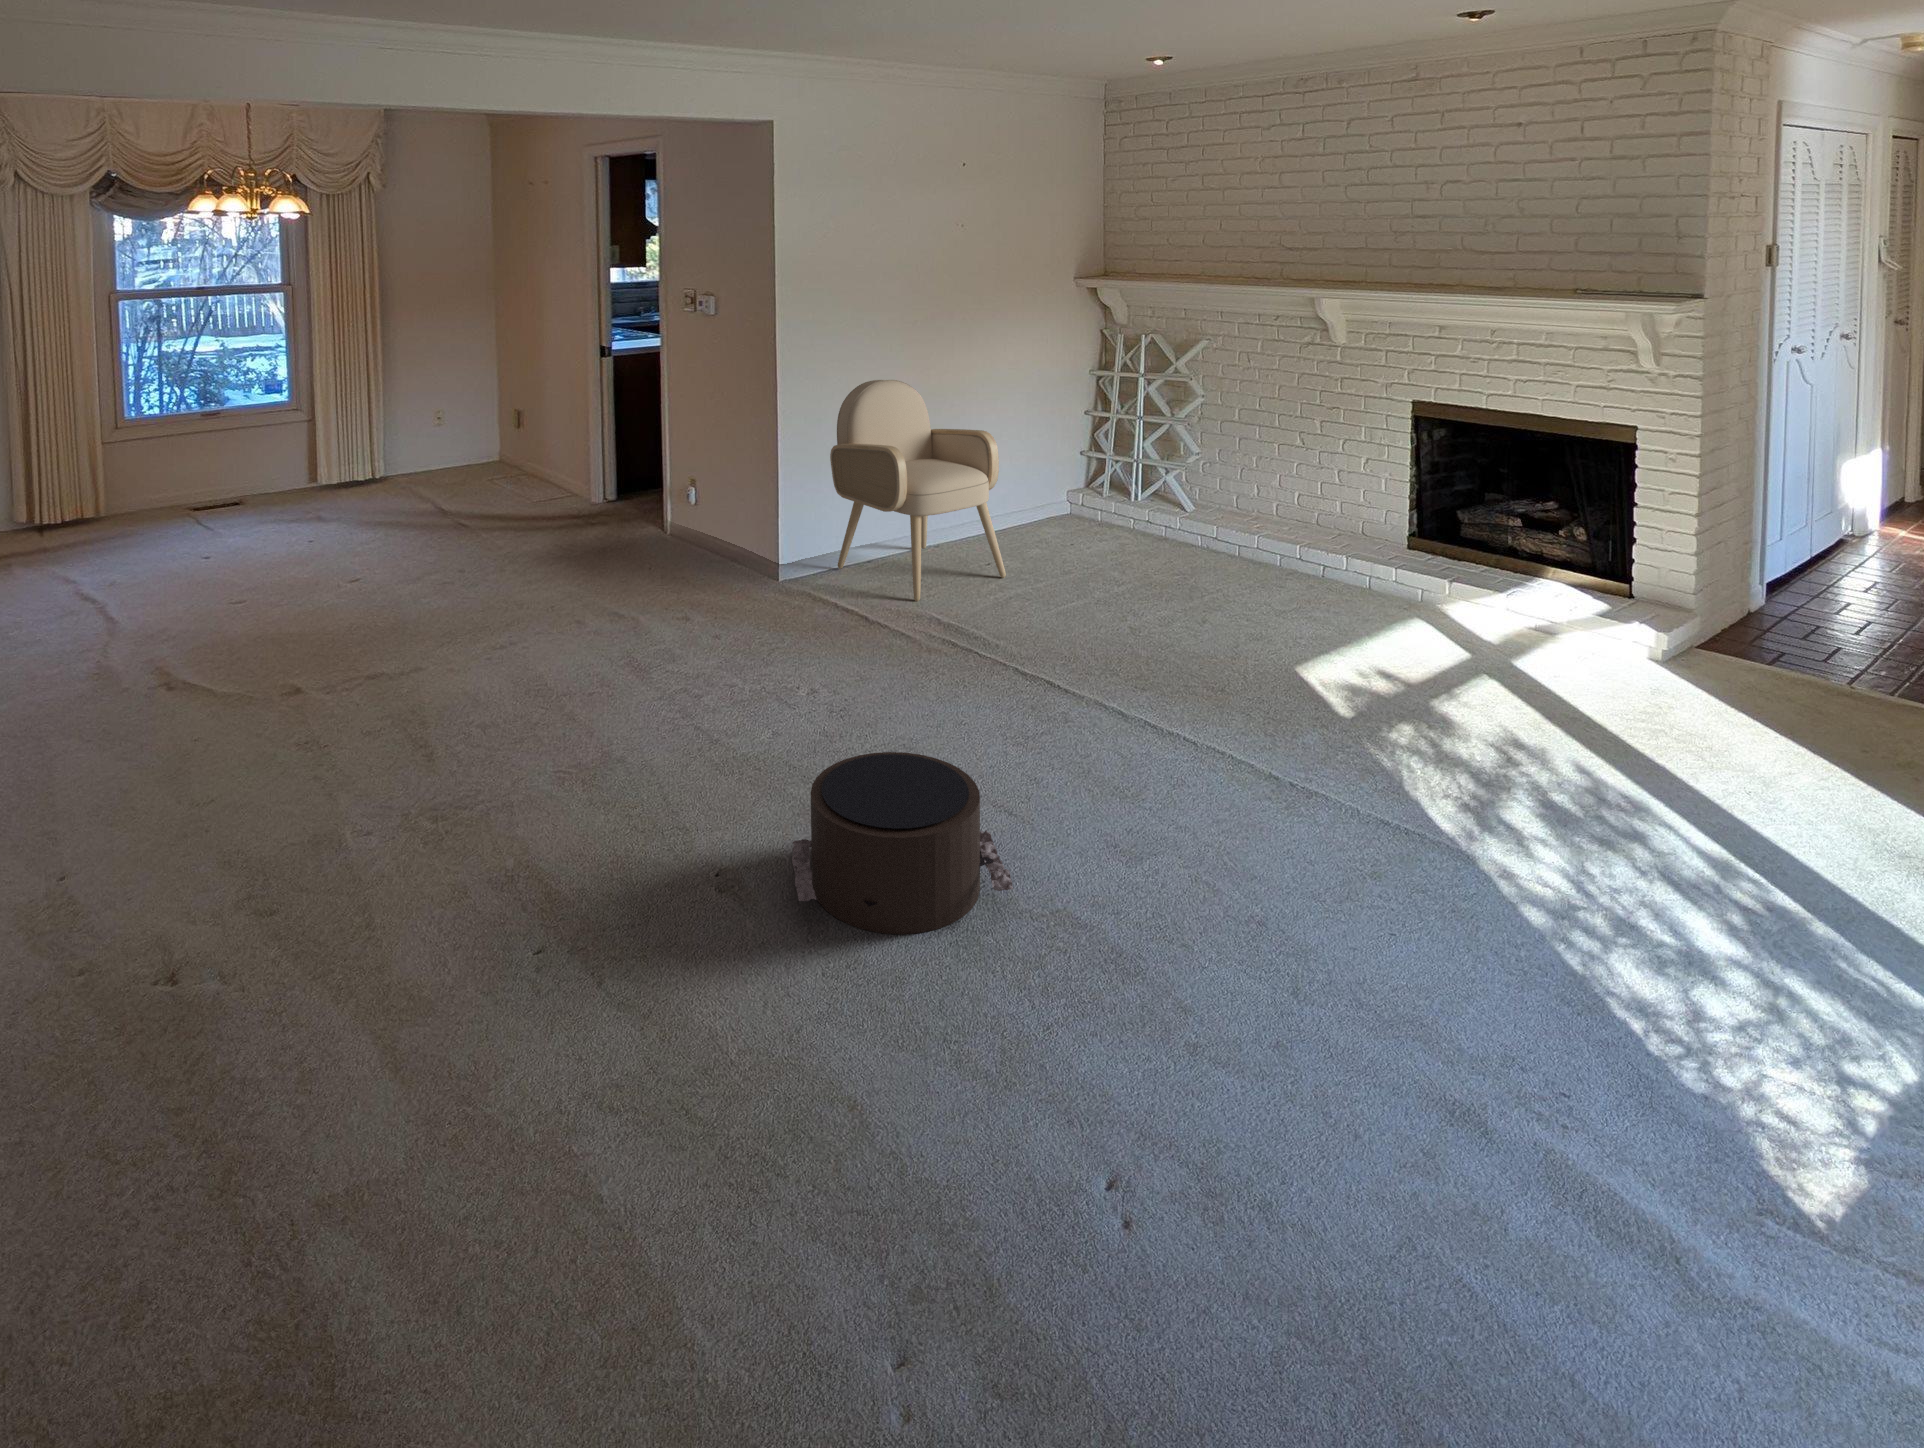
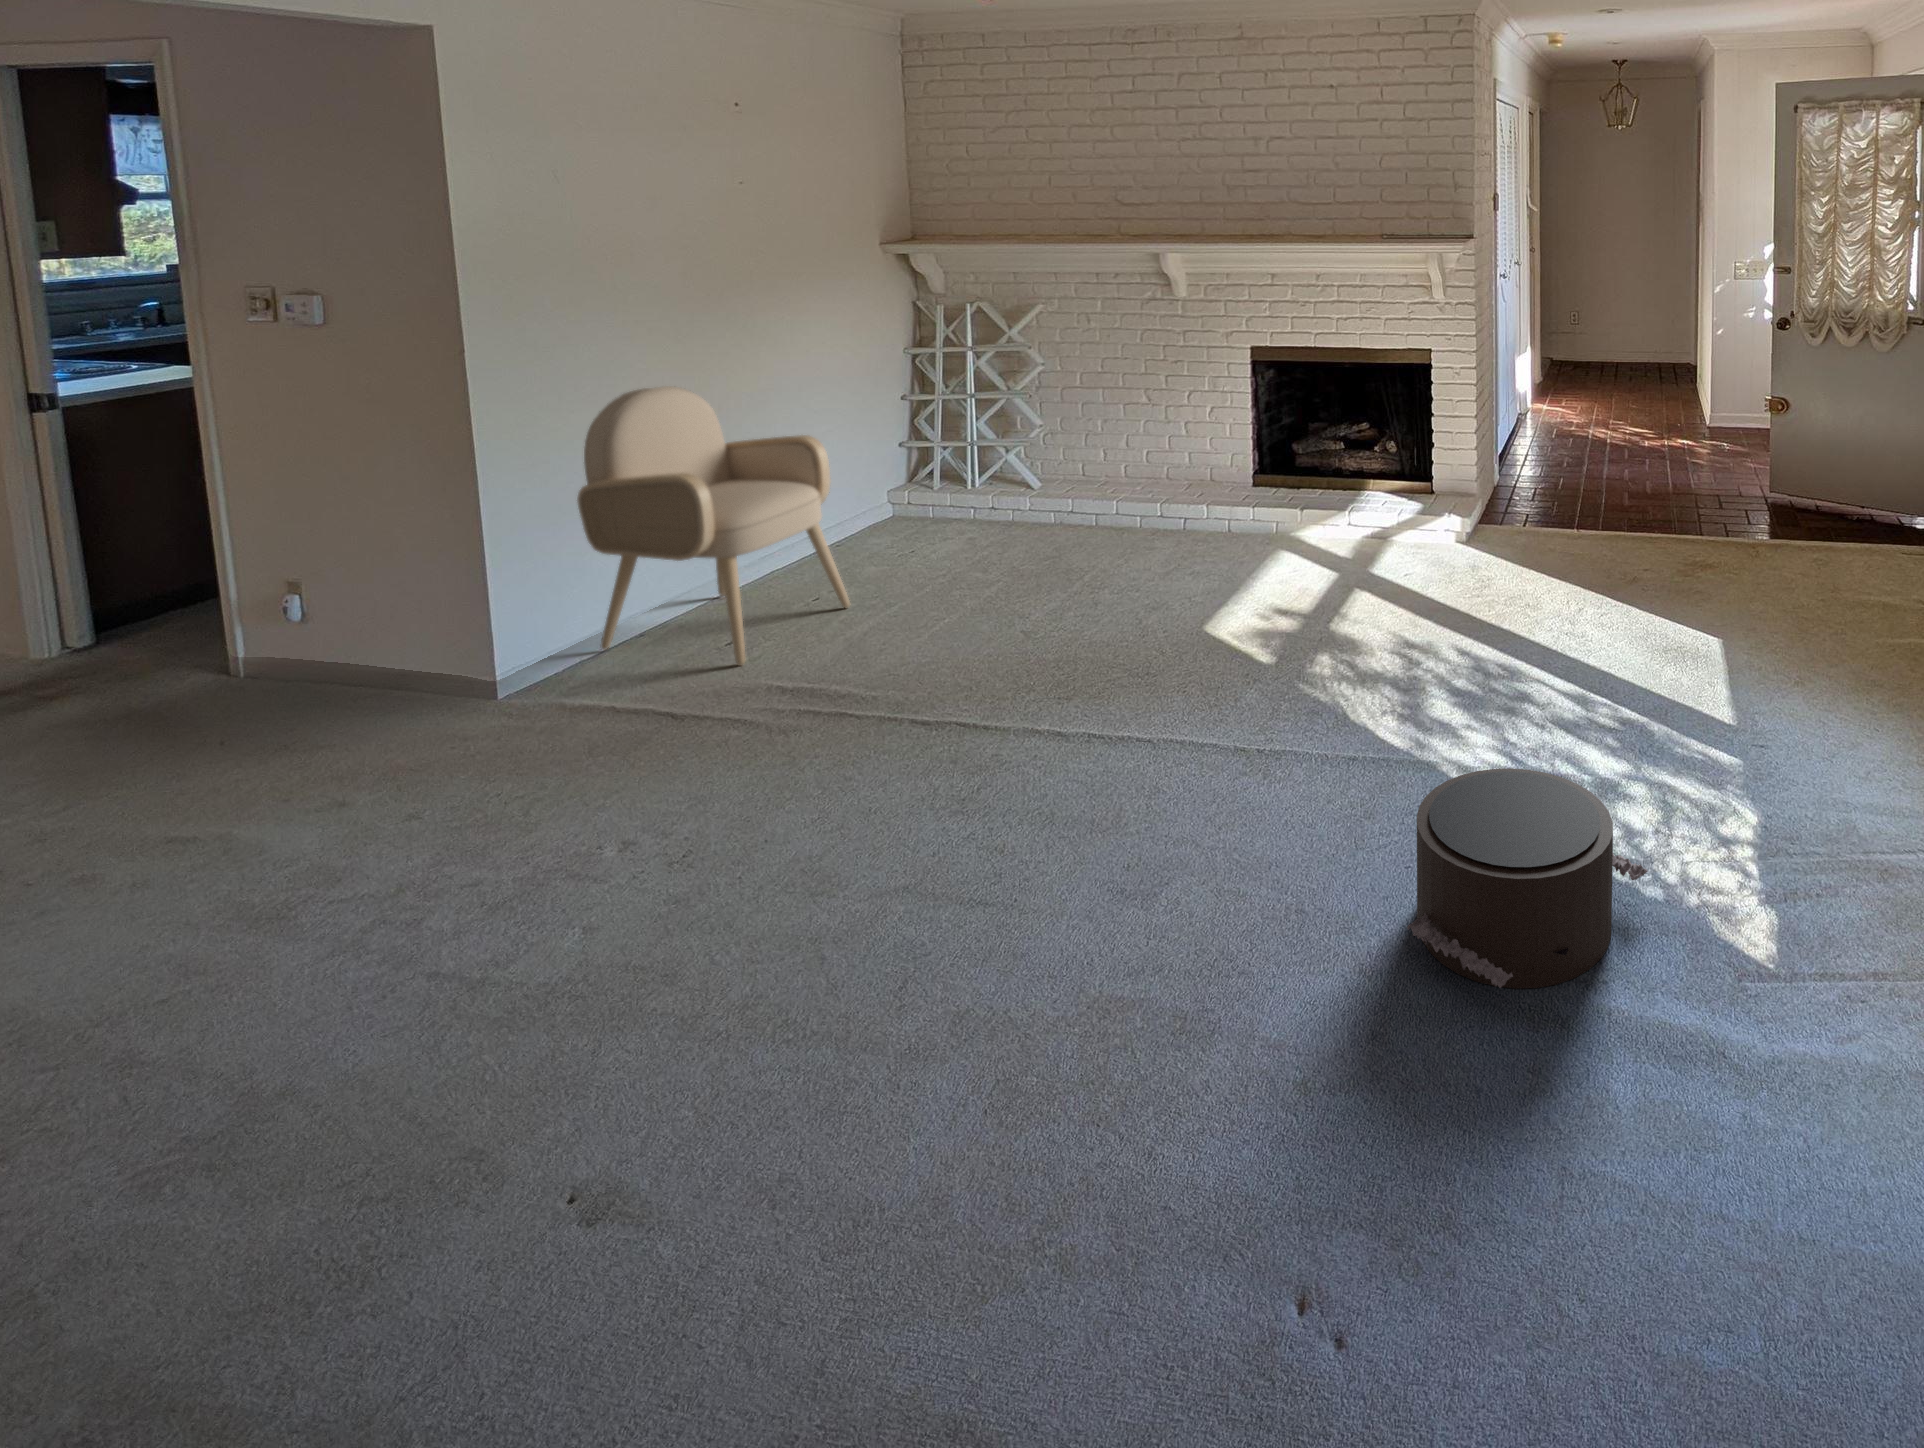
pouf: present [792,752,1013,934] -> present [1407,768,1648,989]

